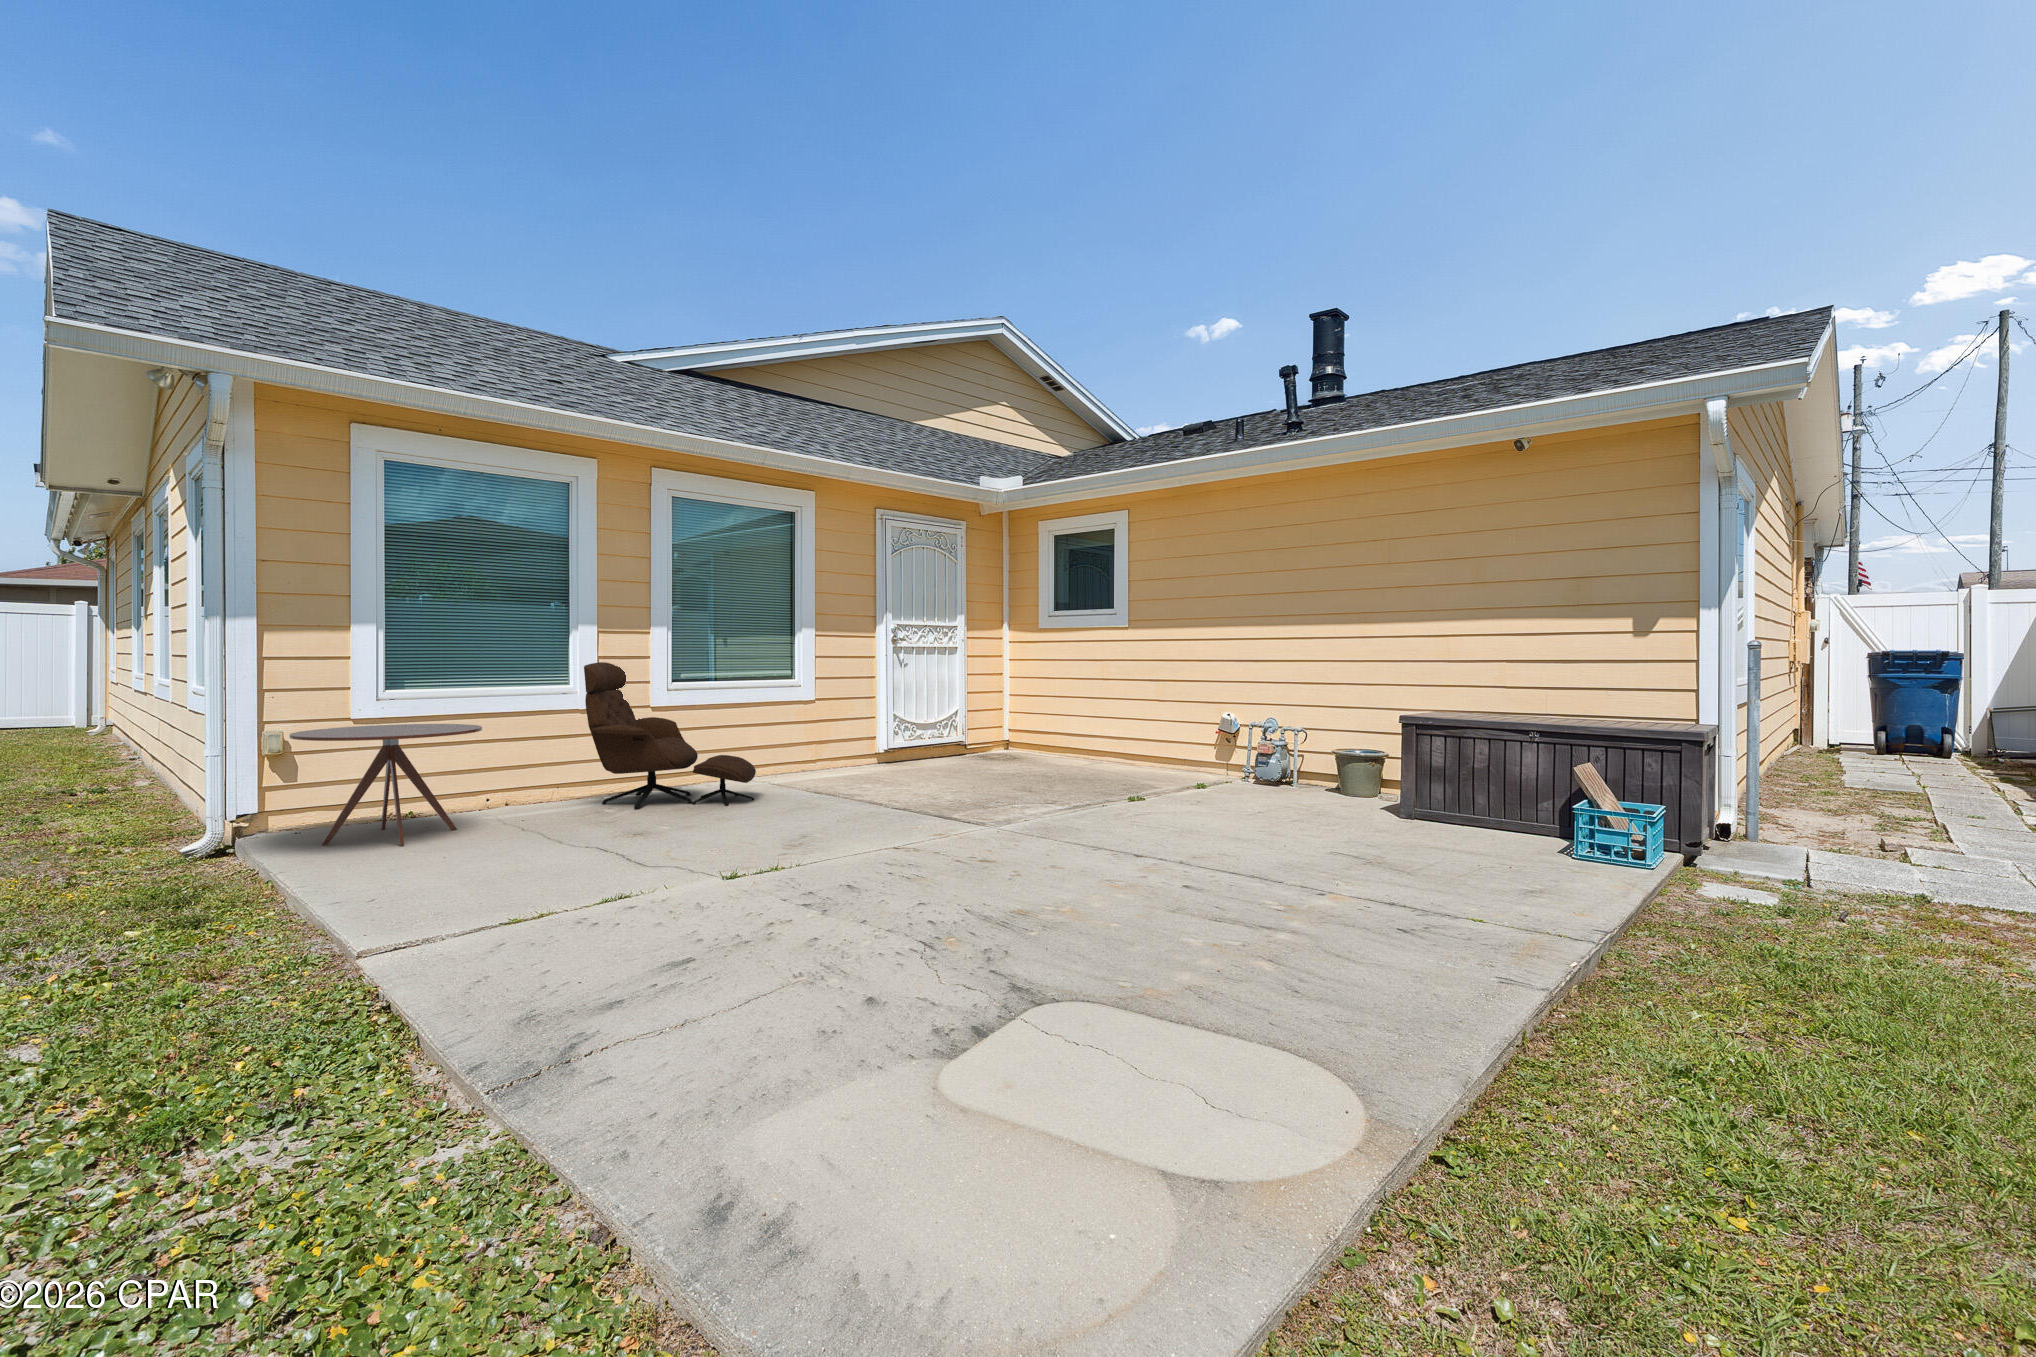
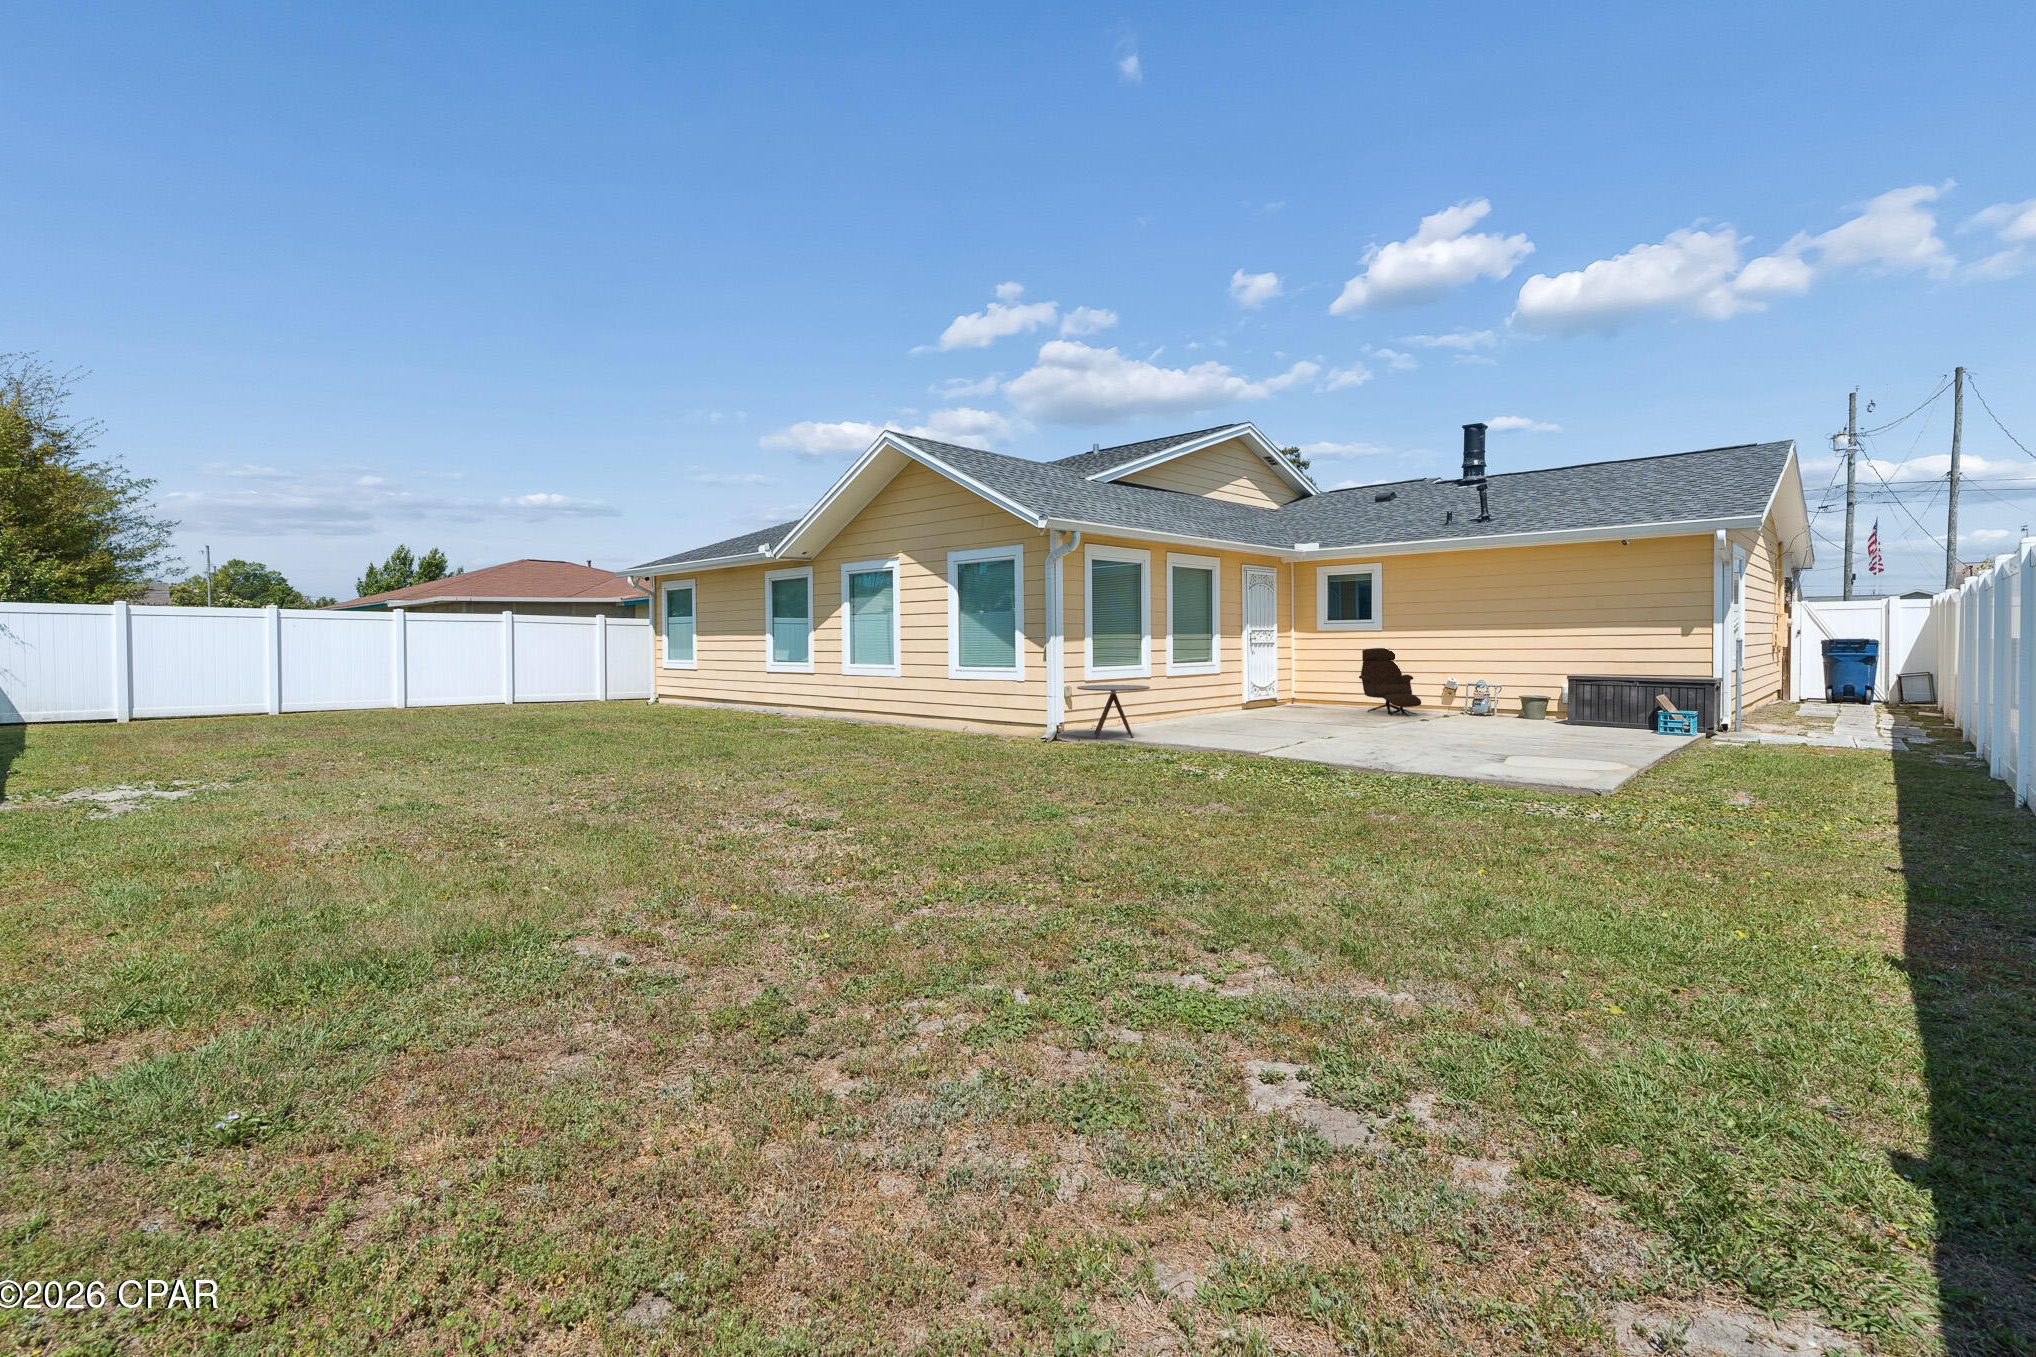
lounge chair: present [584,662,756,809] -> present [1359,648,1421,716]

